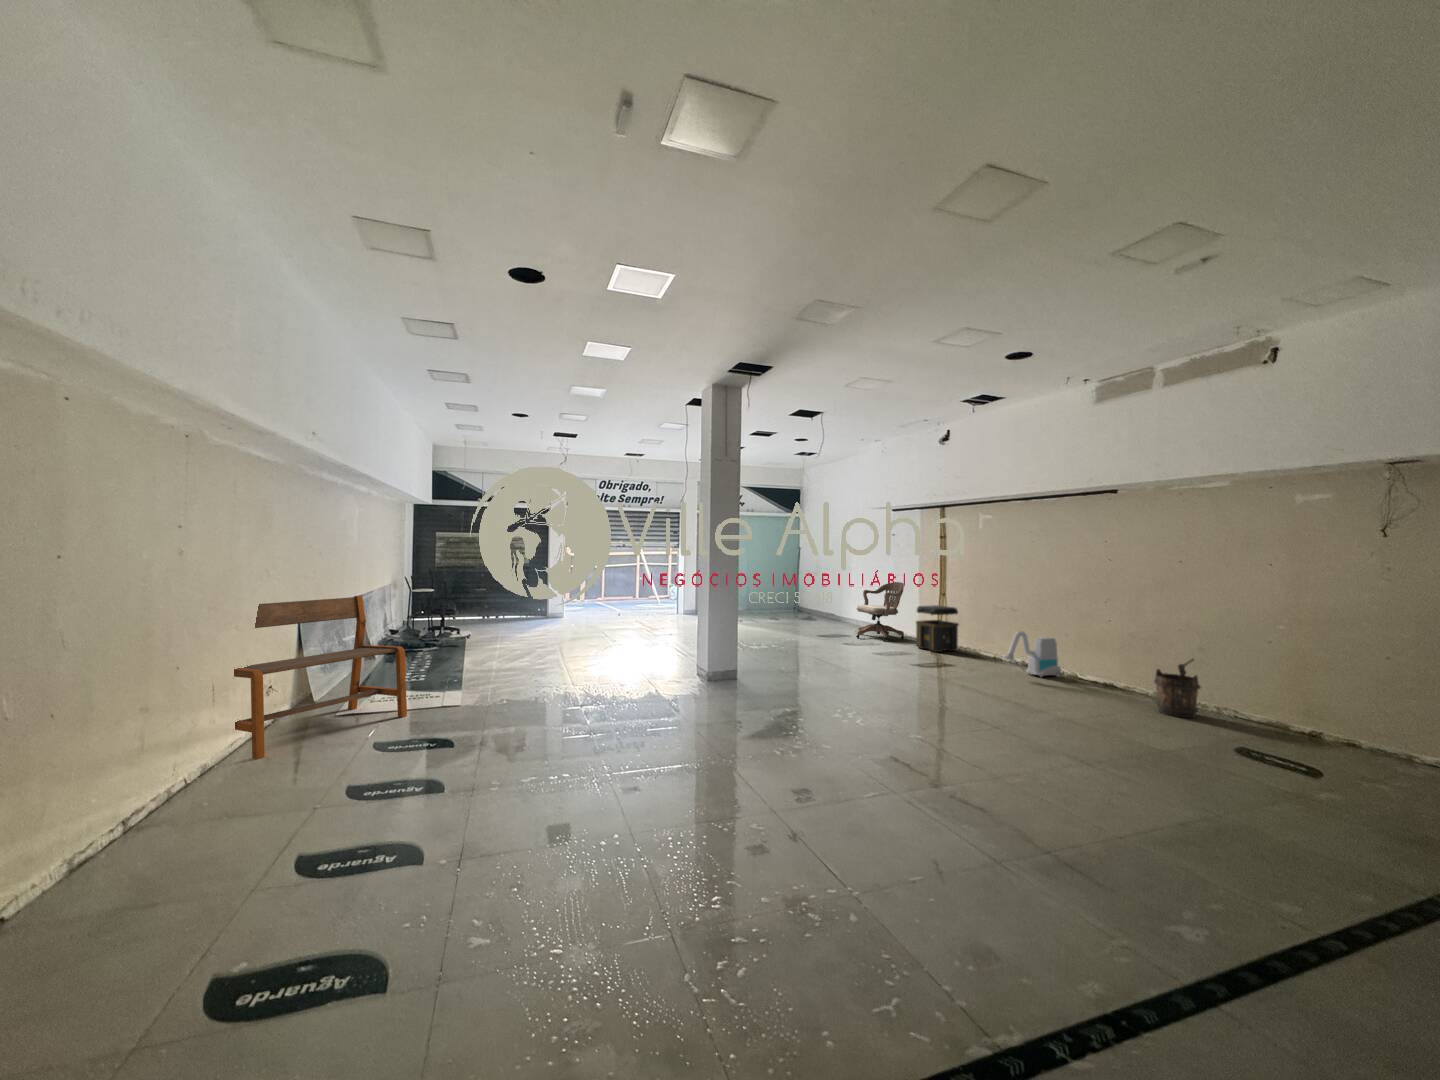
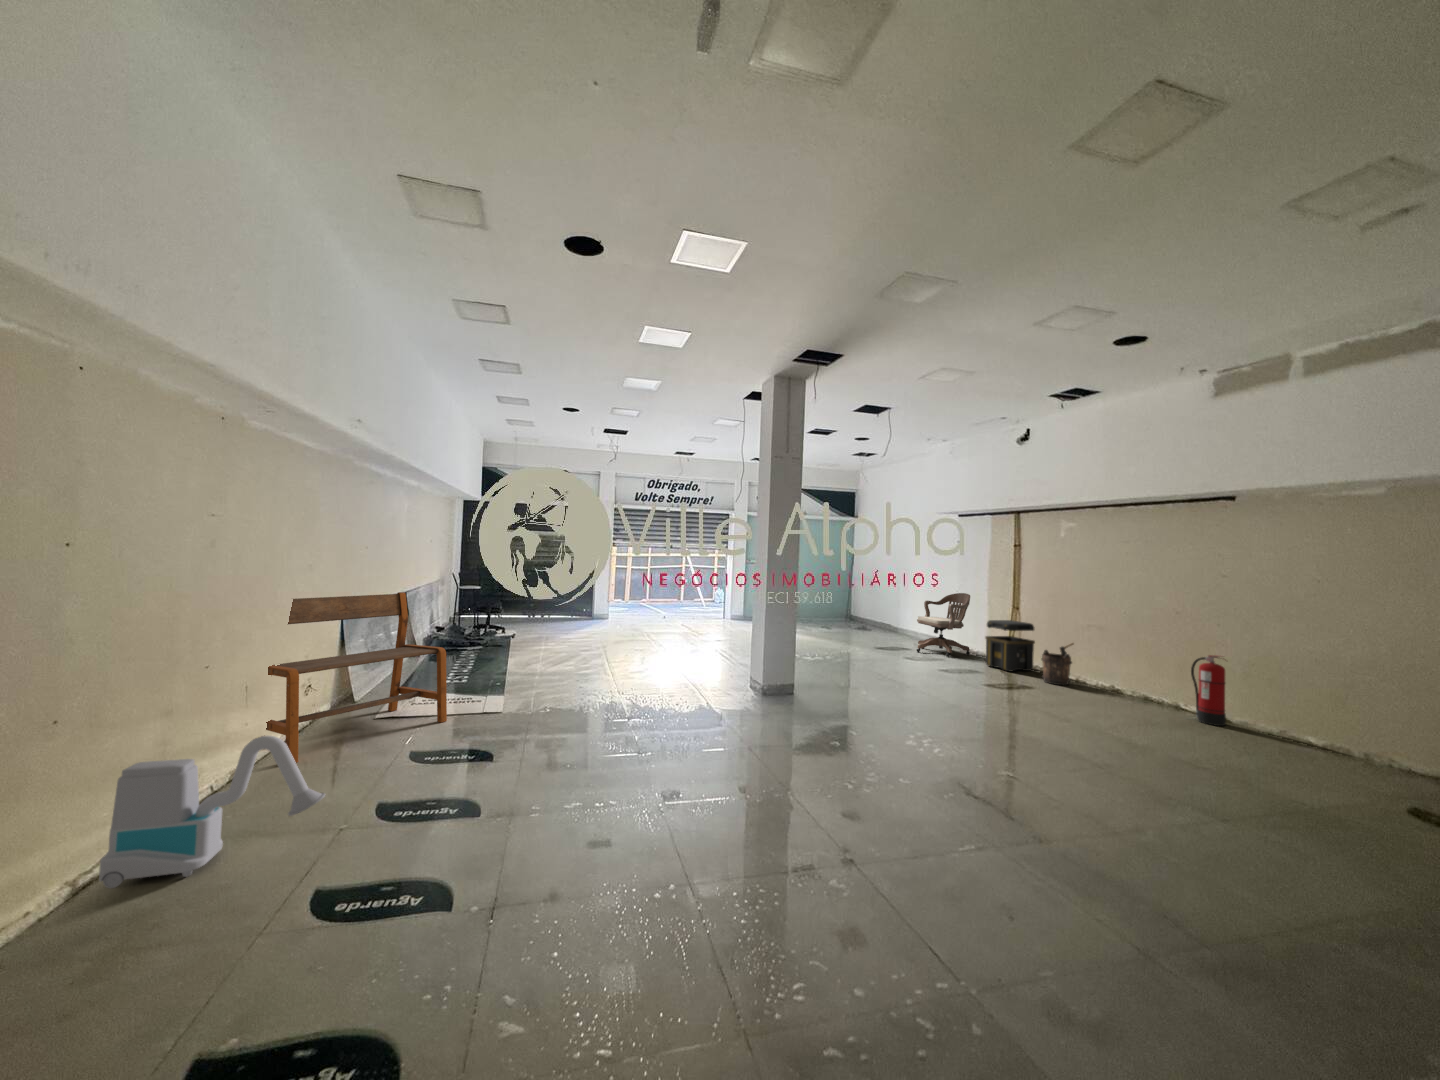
fire extinguisher: none [1082,629,1110,690] -> present [1191,655,1226,726]
vacuum cleaner: present [1003,631,1061,677] -> present [99,736,325,888]
bucket: present [1154,659,1201,718] -> present [1041,643,1074,685]

